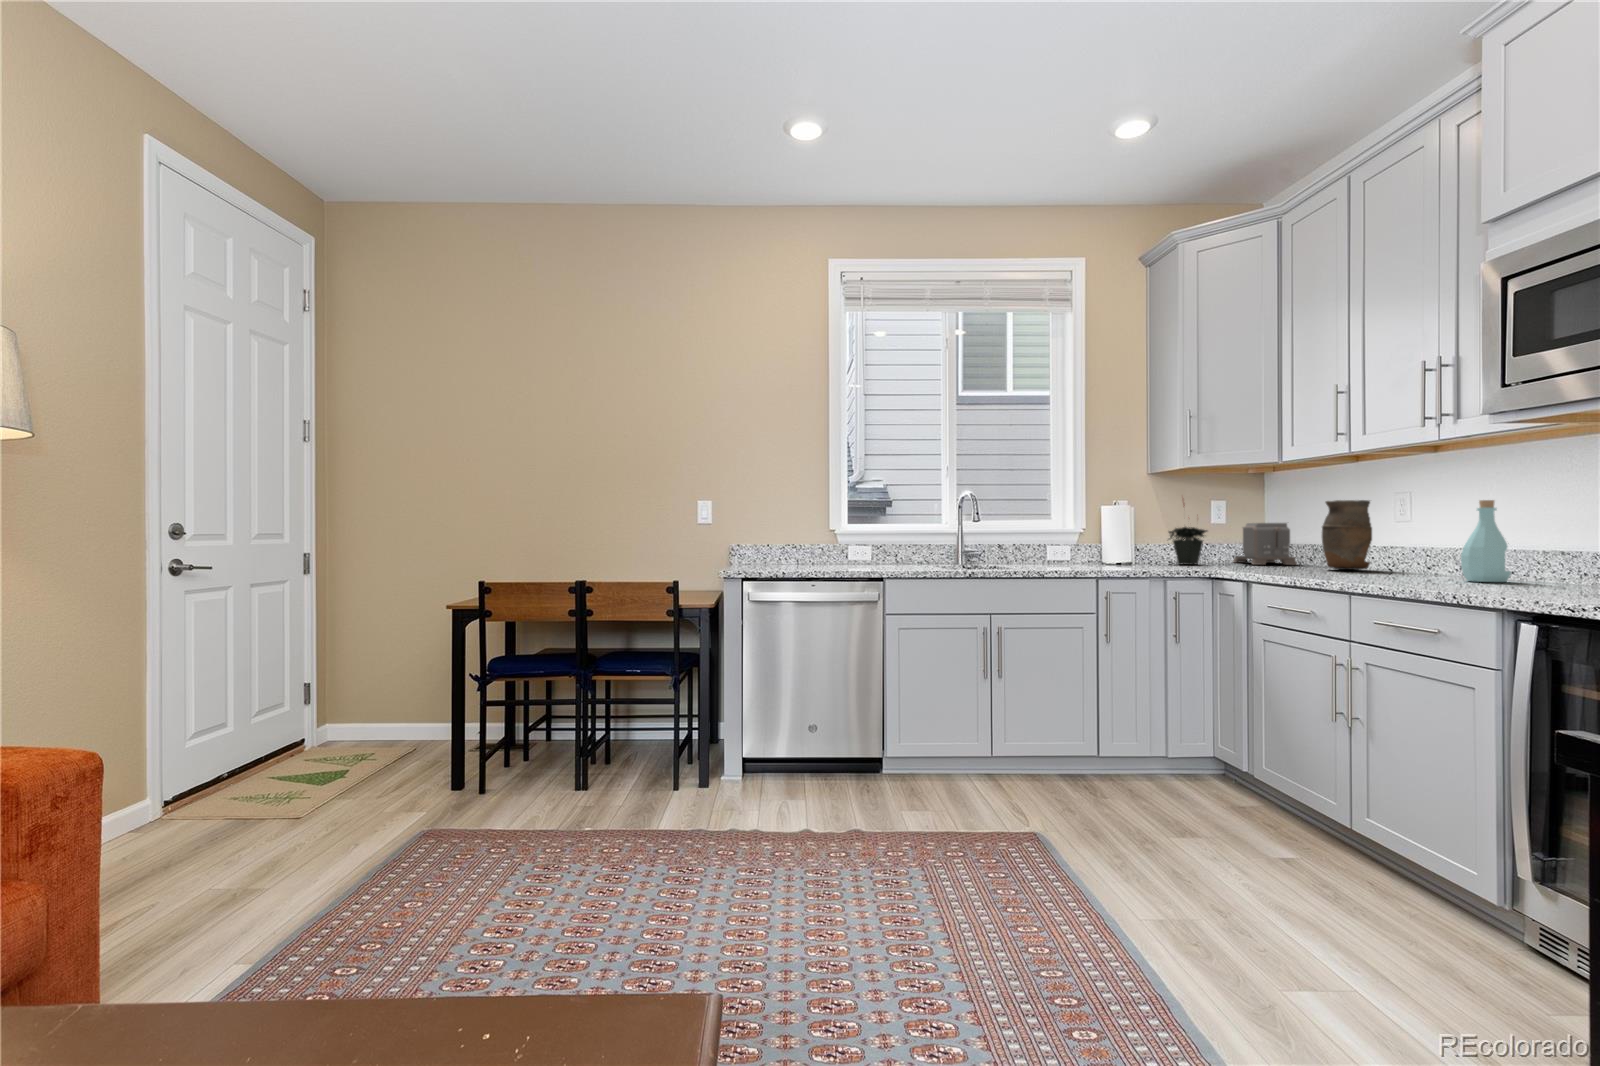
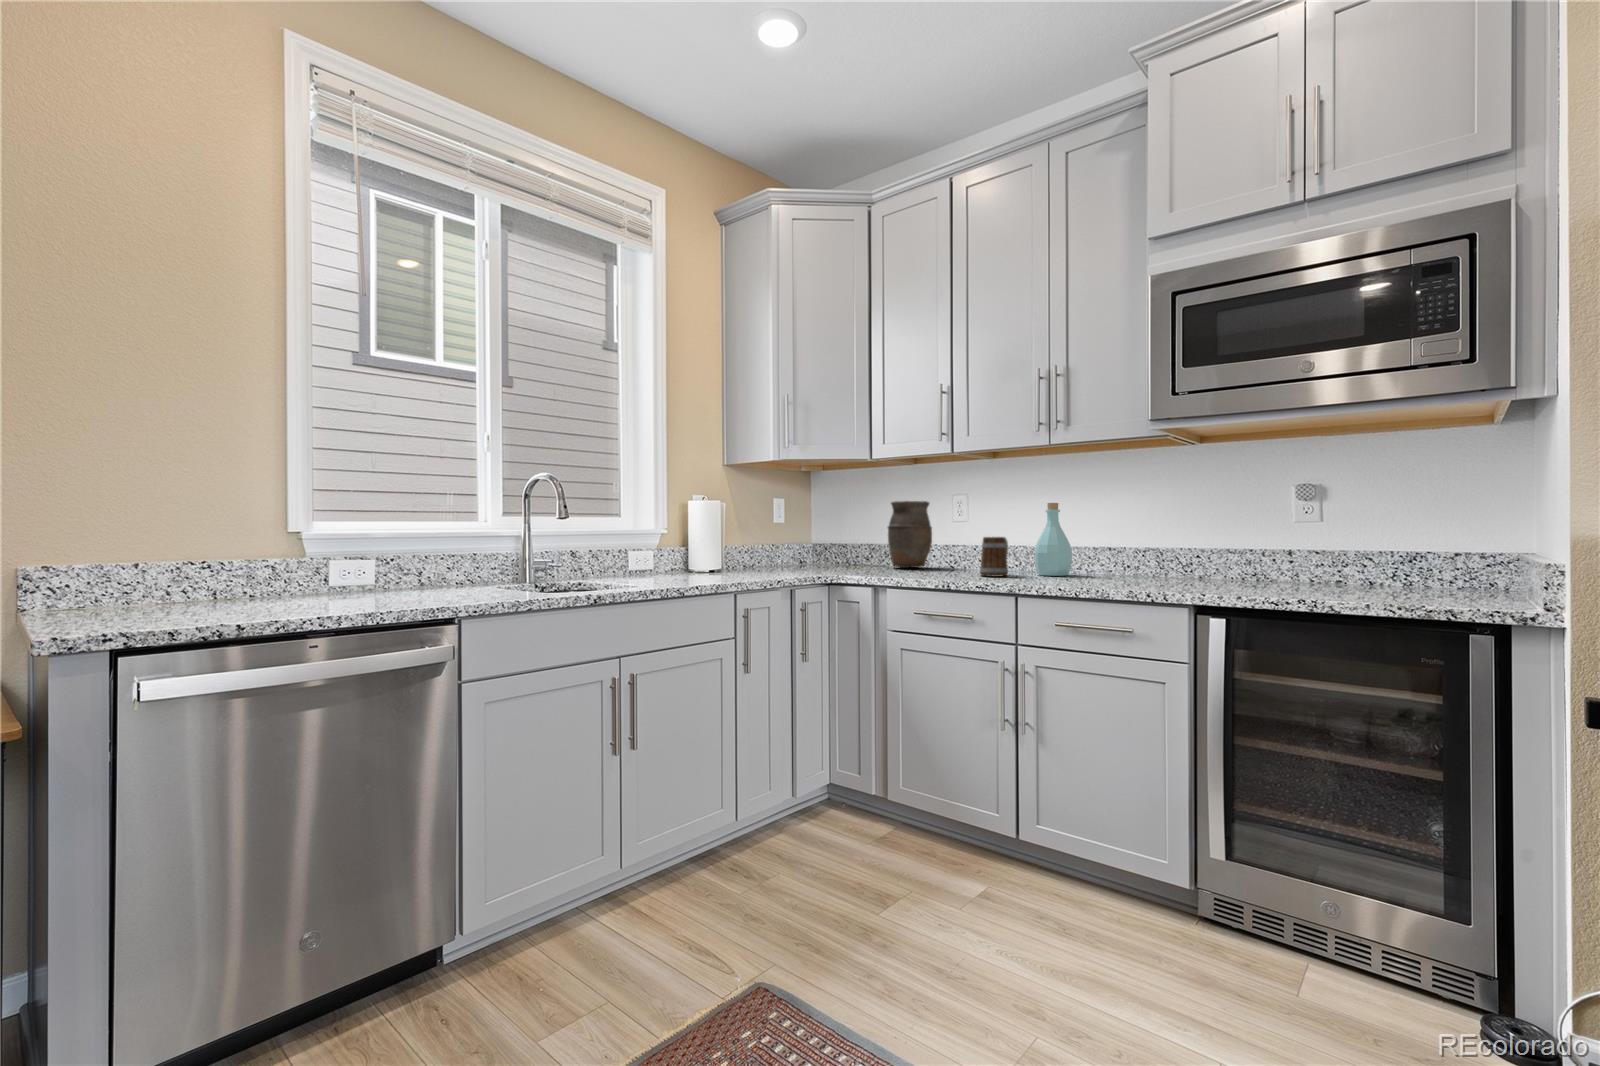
potted plant: present [1169,505,1207,565] -> none [734,491,774,568]
toaster: present [1233,523,1297,565] -> none [778,523,845,565]
mug: none [1383,538,1430,579] -> present [980,537,1008,577]

